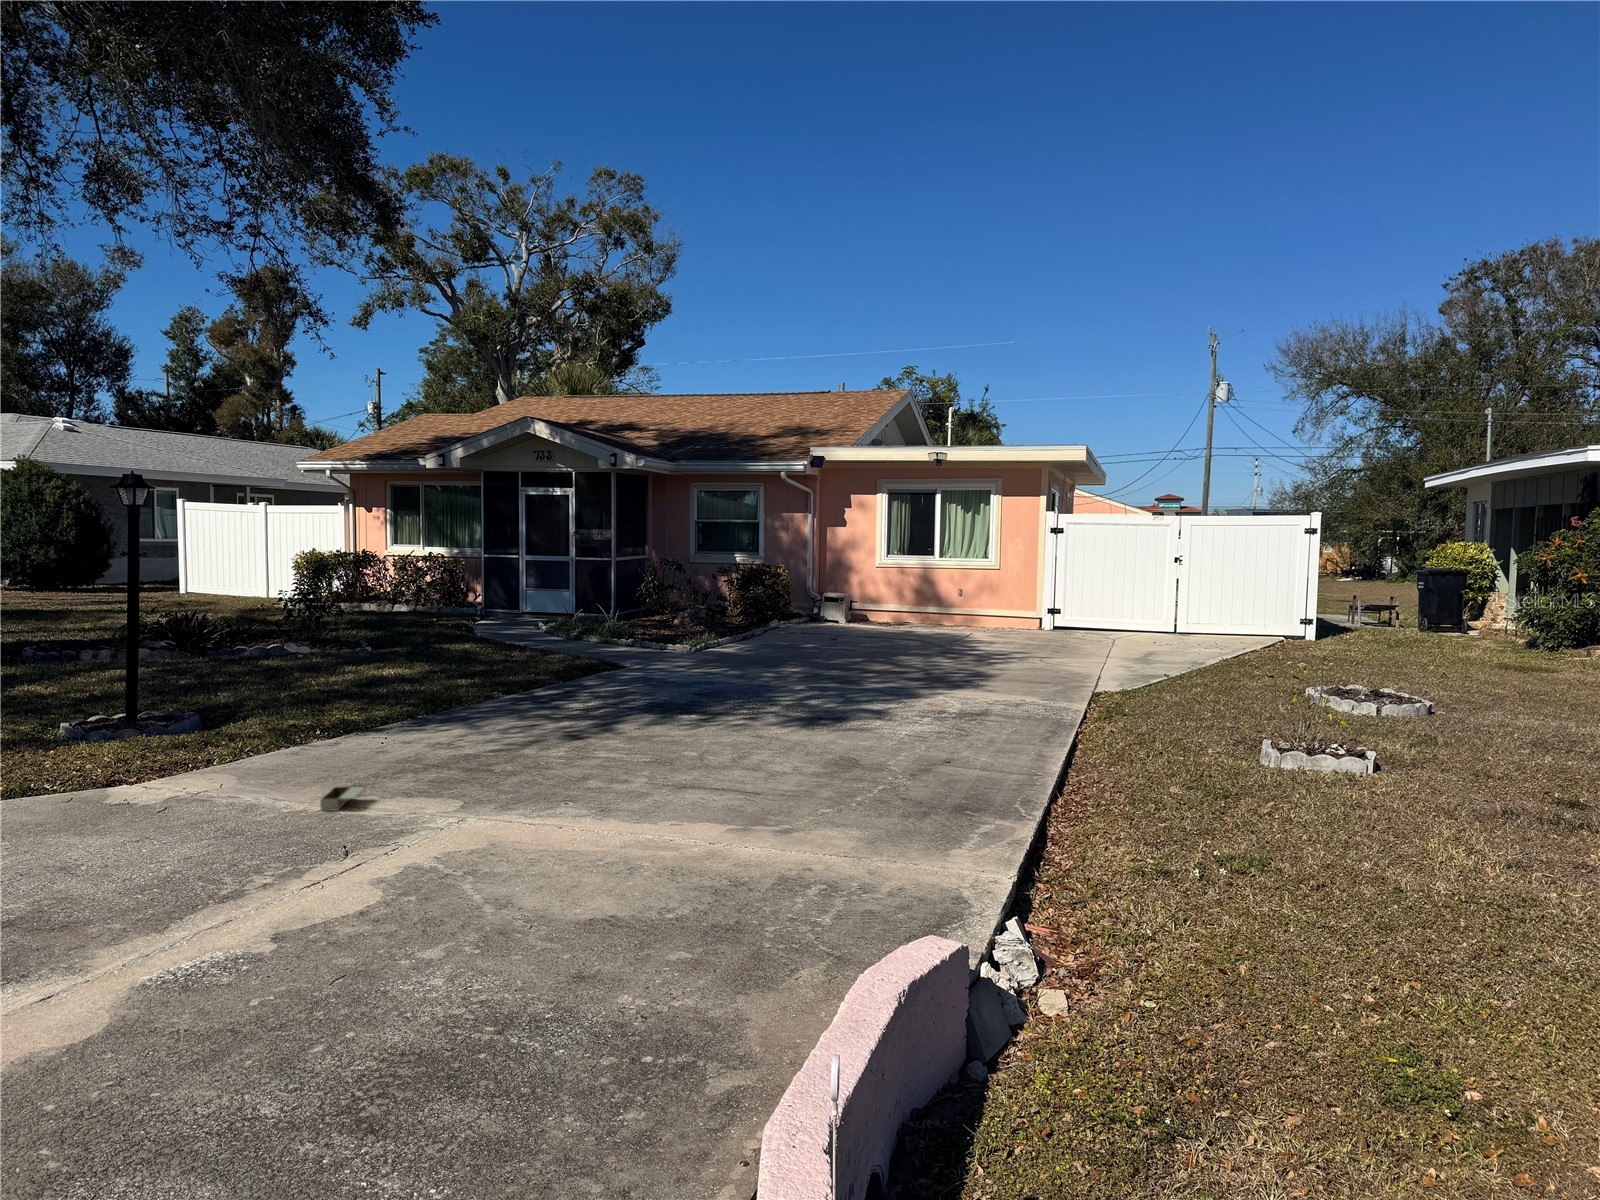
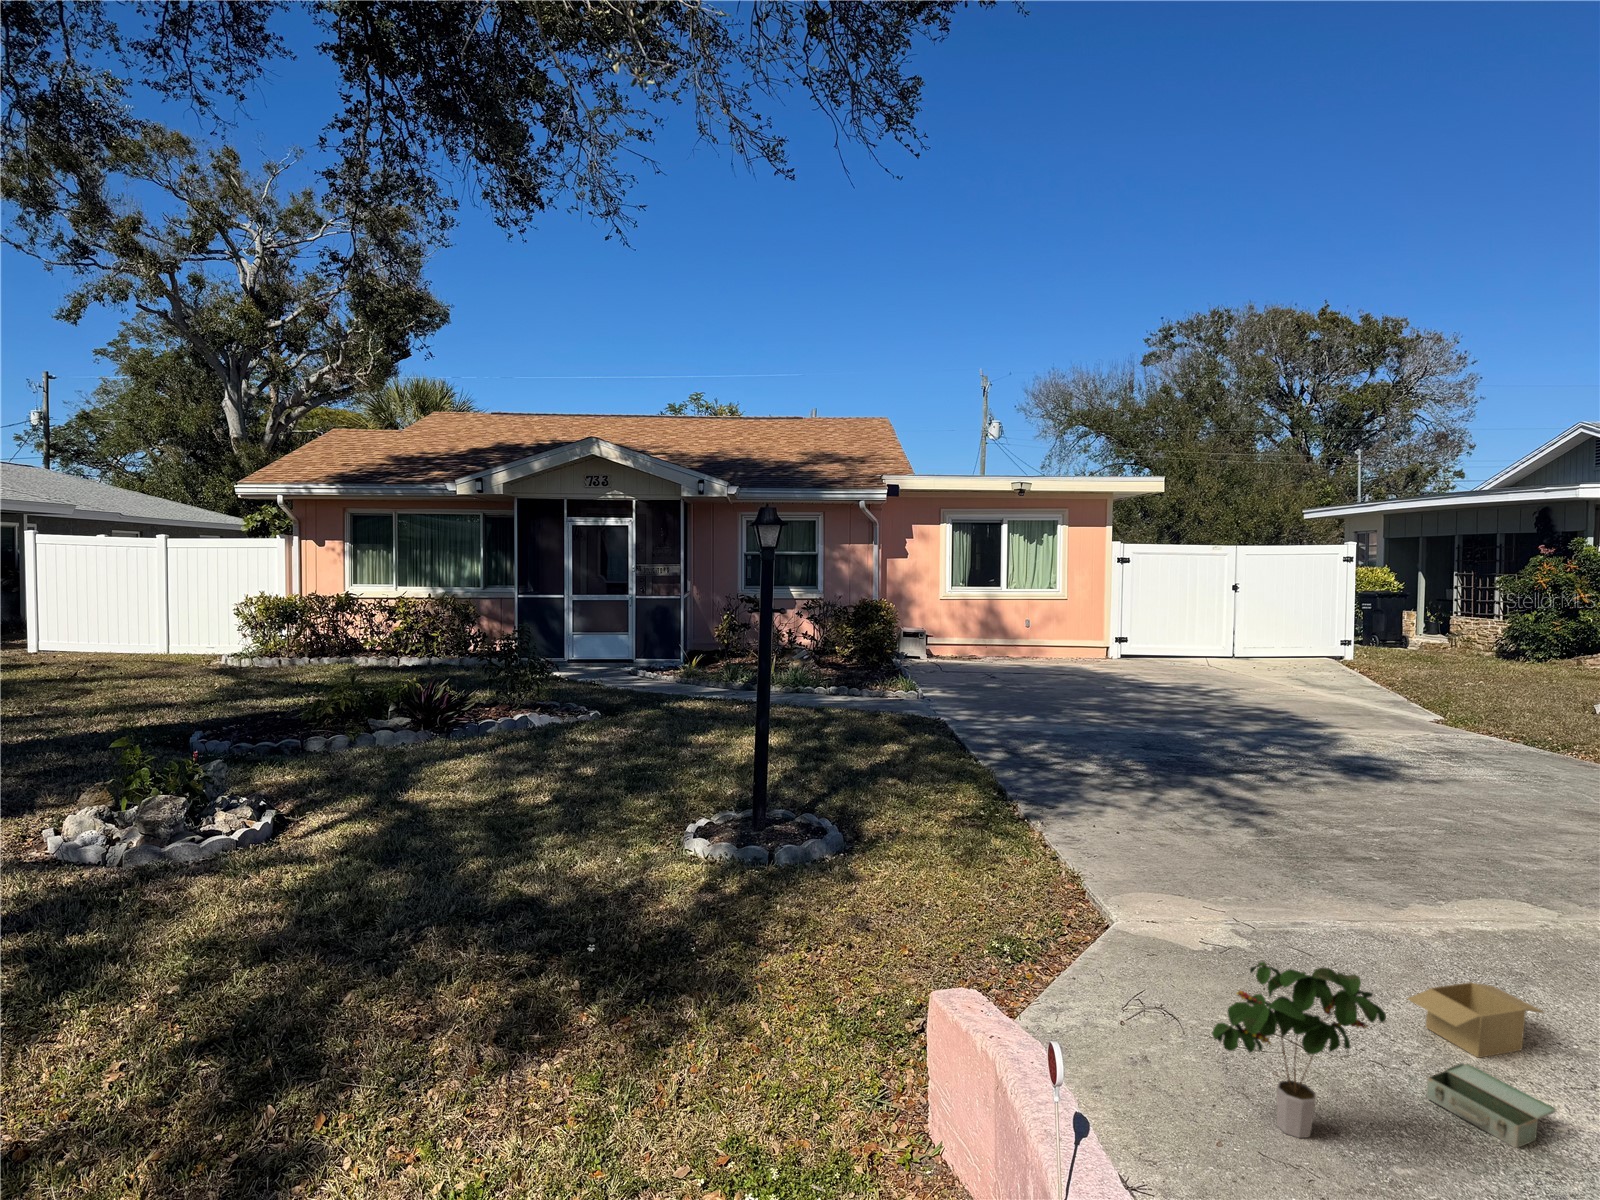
potted plant: none [224,716,281,800] -> present [1212,962,1386,1138]
cardboard box: none [393,762,467,795] -> present [1408,982,1544,1058]

